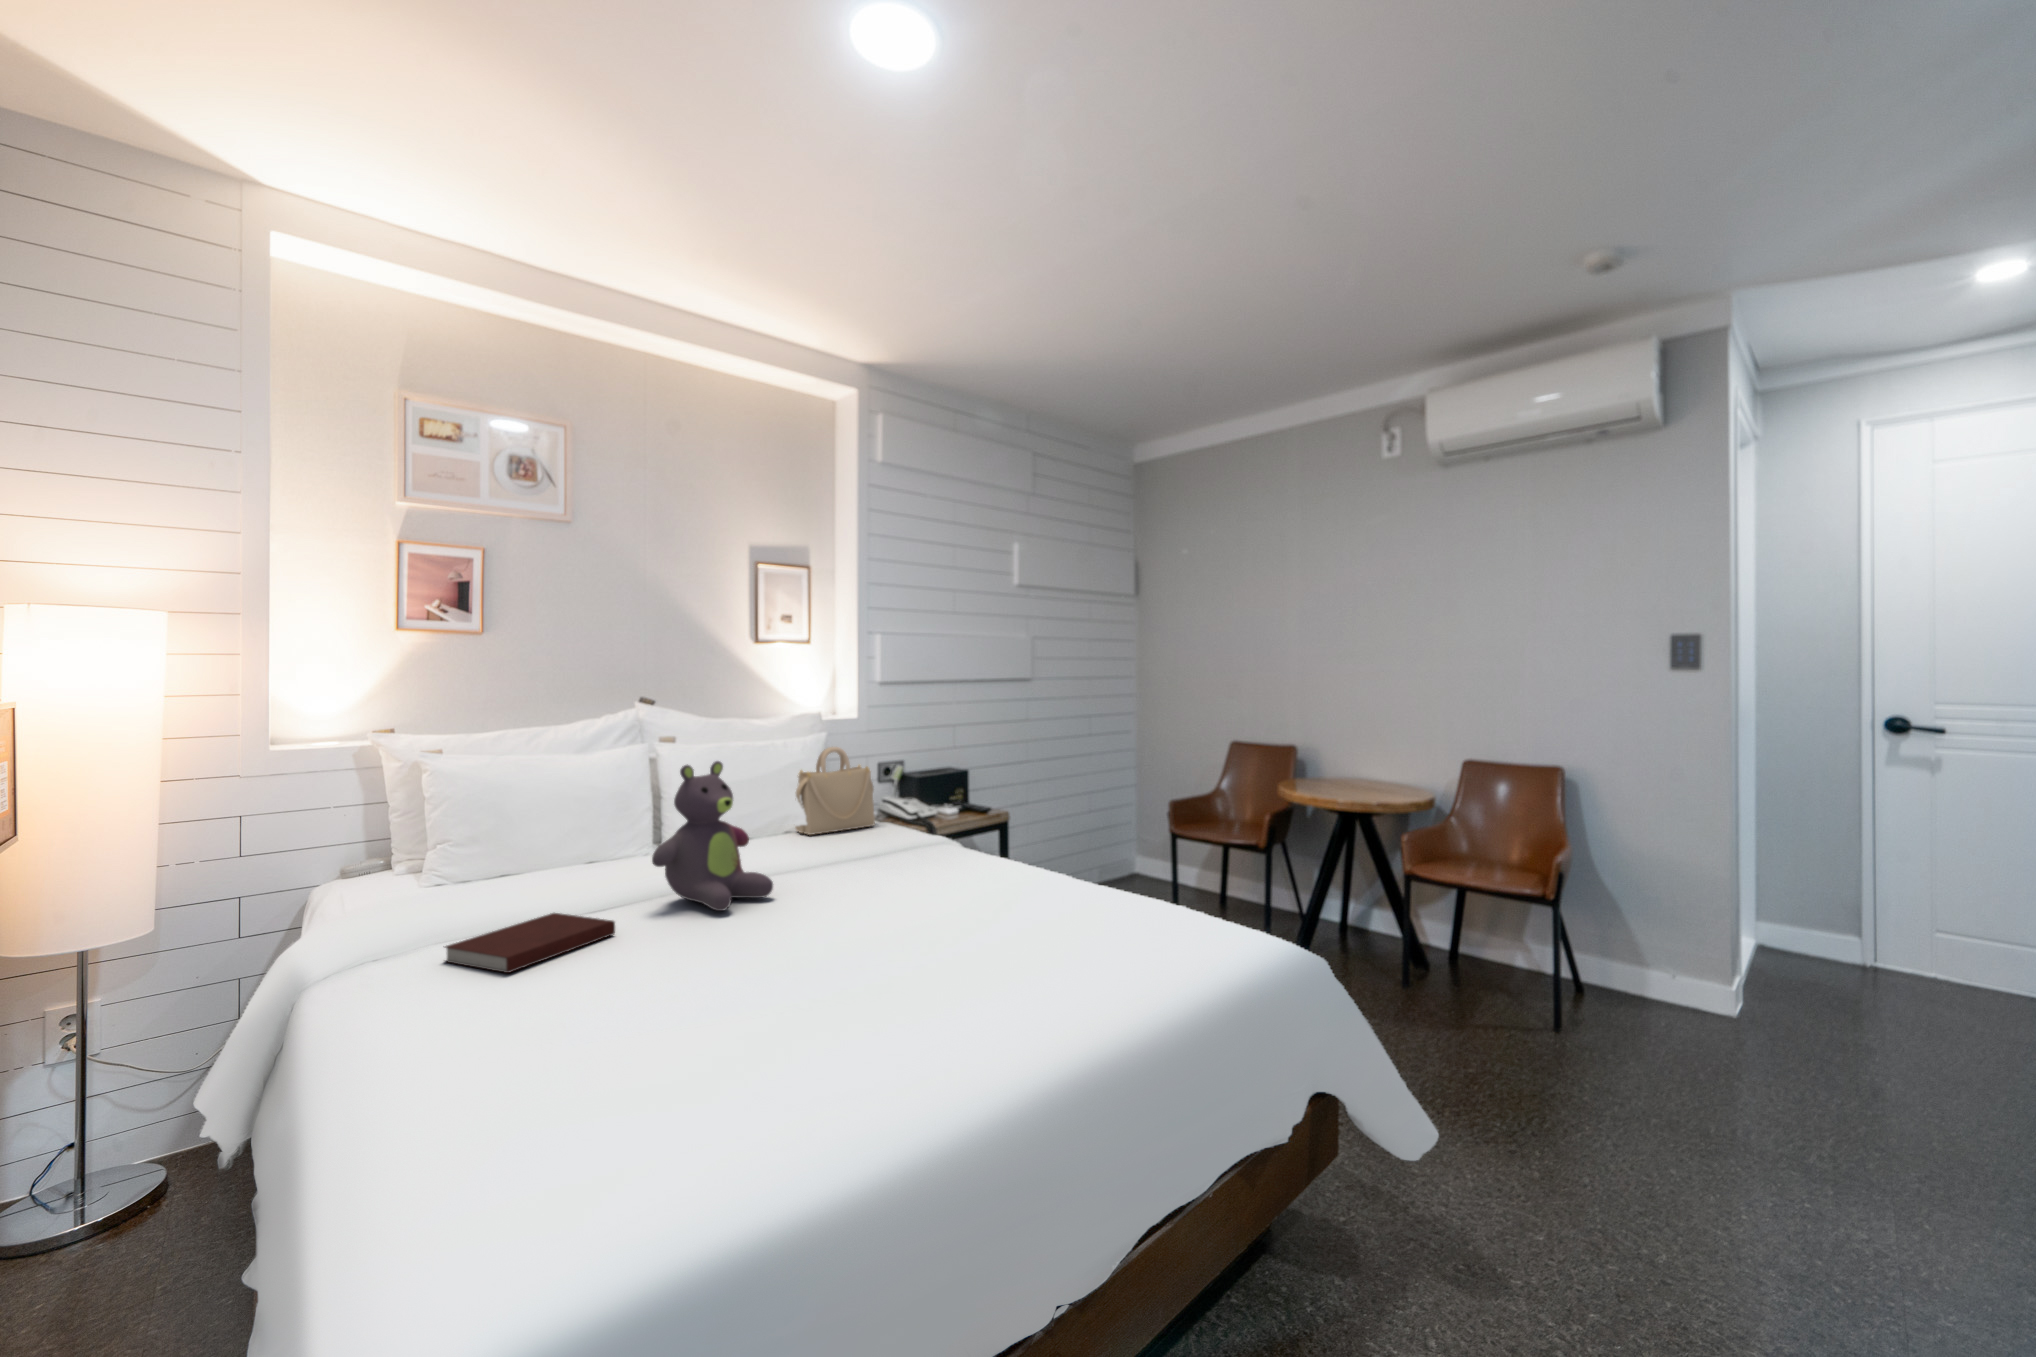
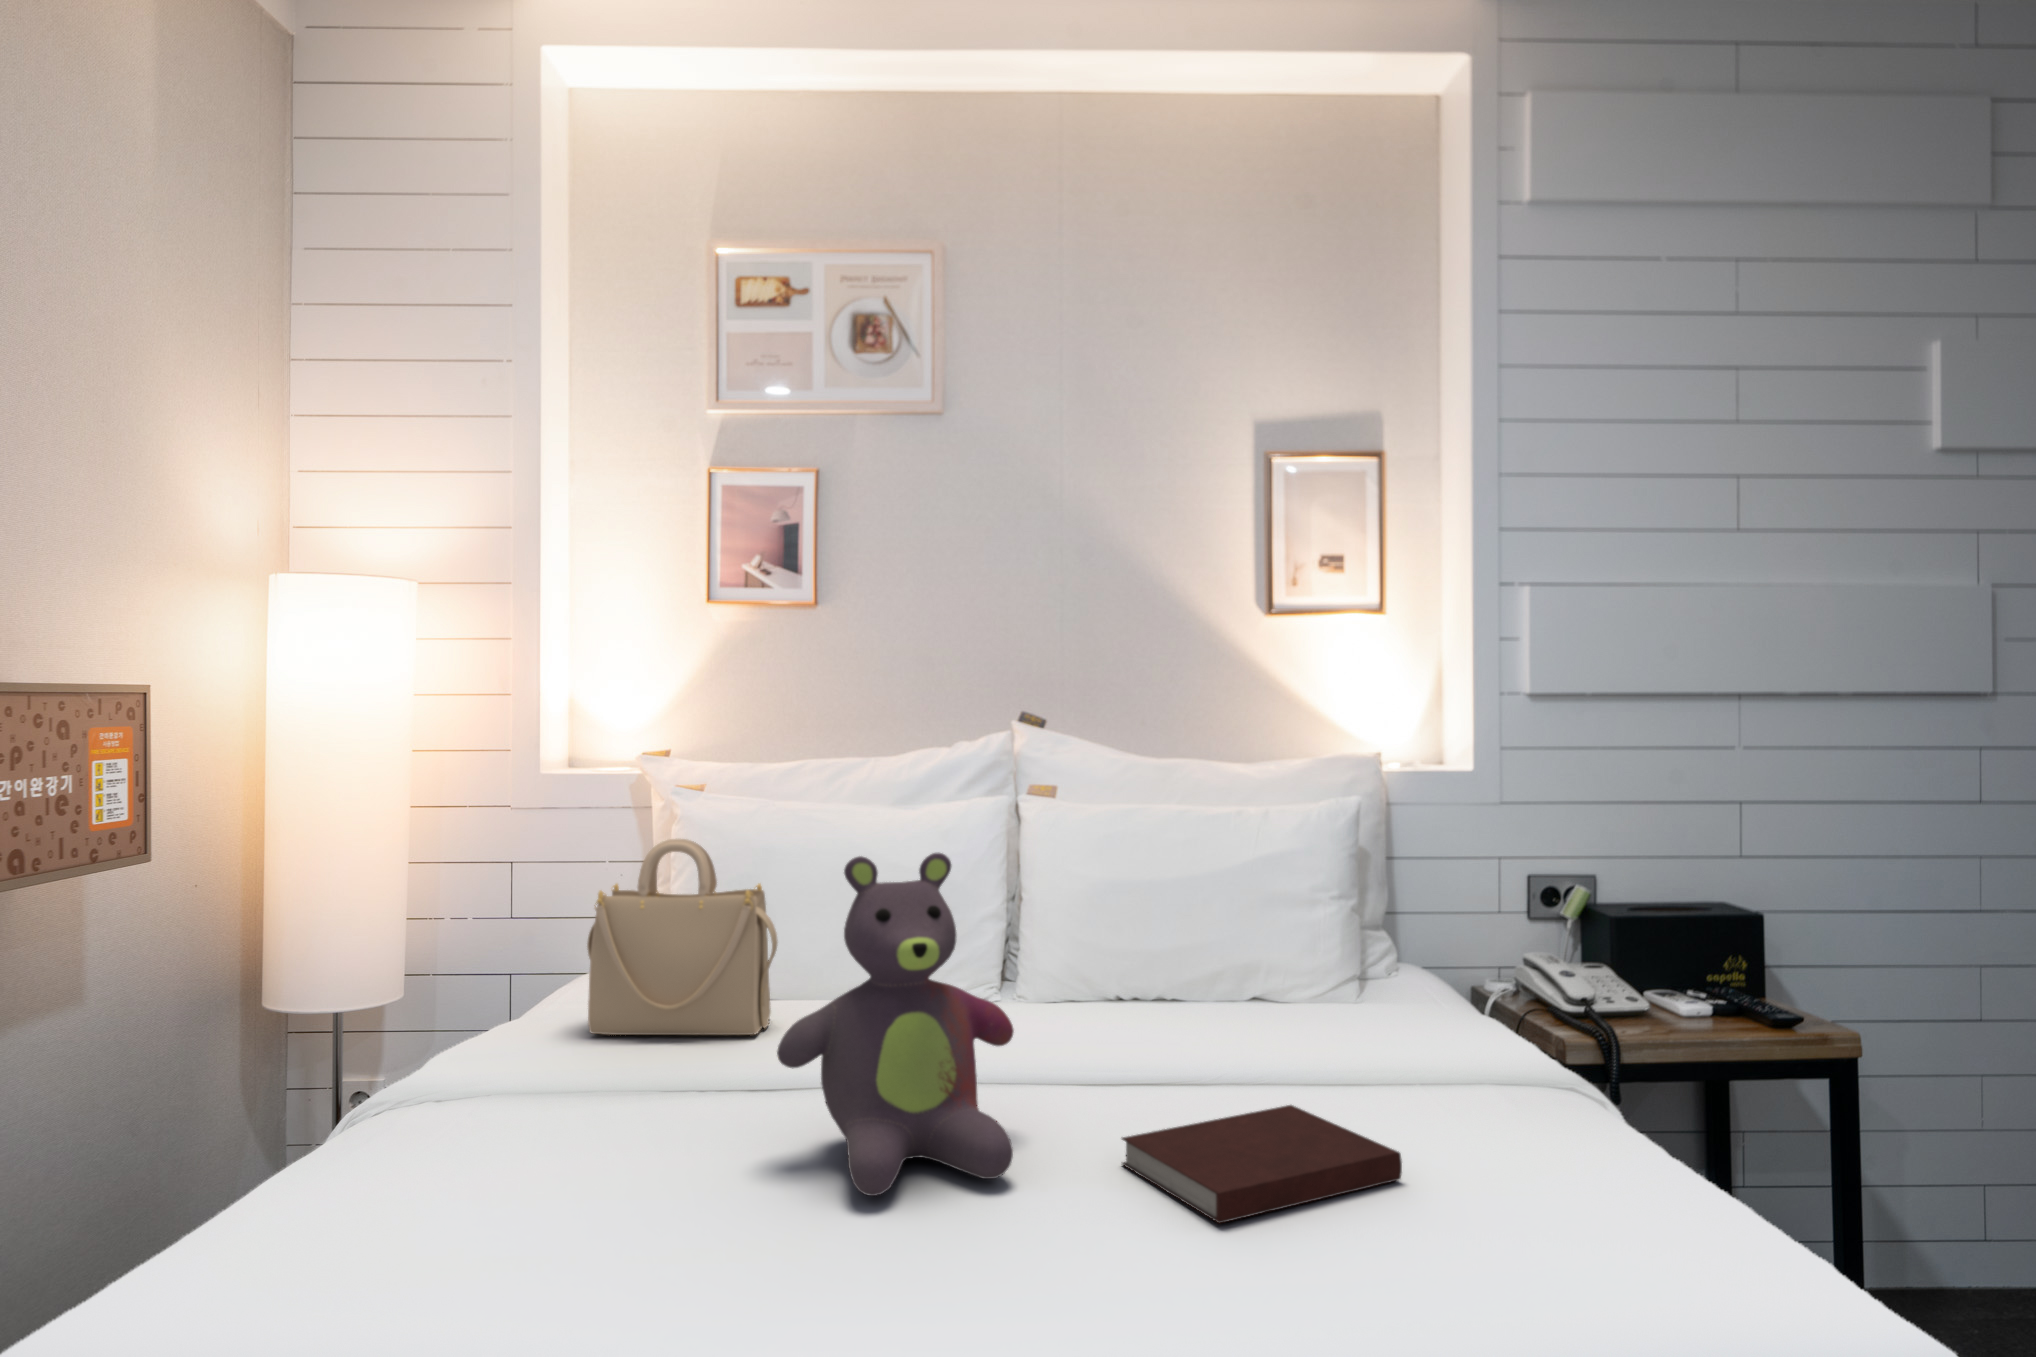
handbag: present [796,747,875,835] -> present [587,839,778,1035]
notebook: present [445,913,615,973] -> present [1122,1105,1402,1223]

